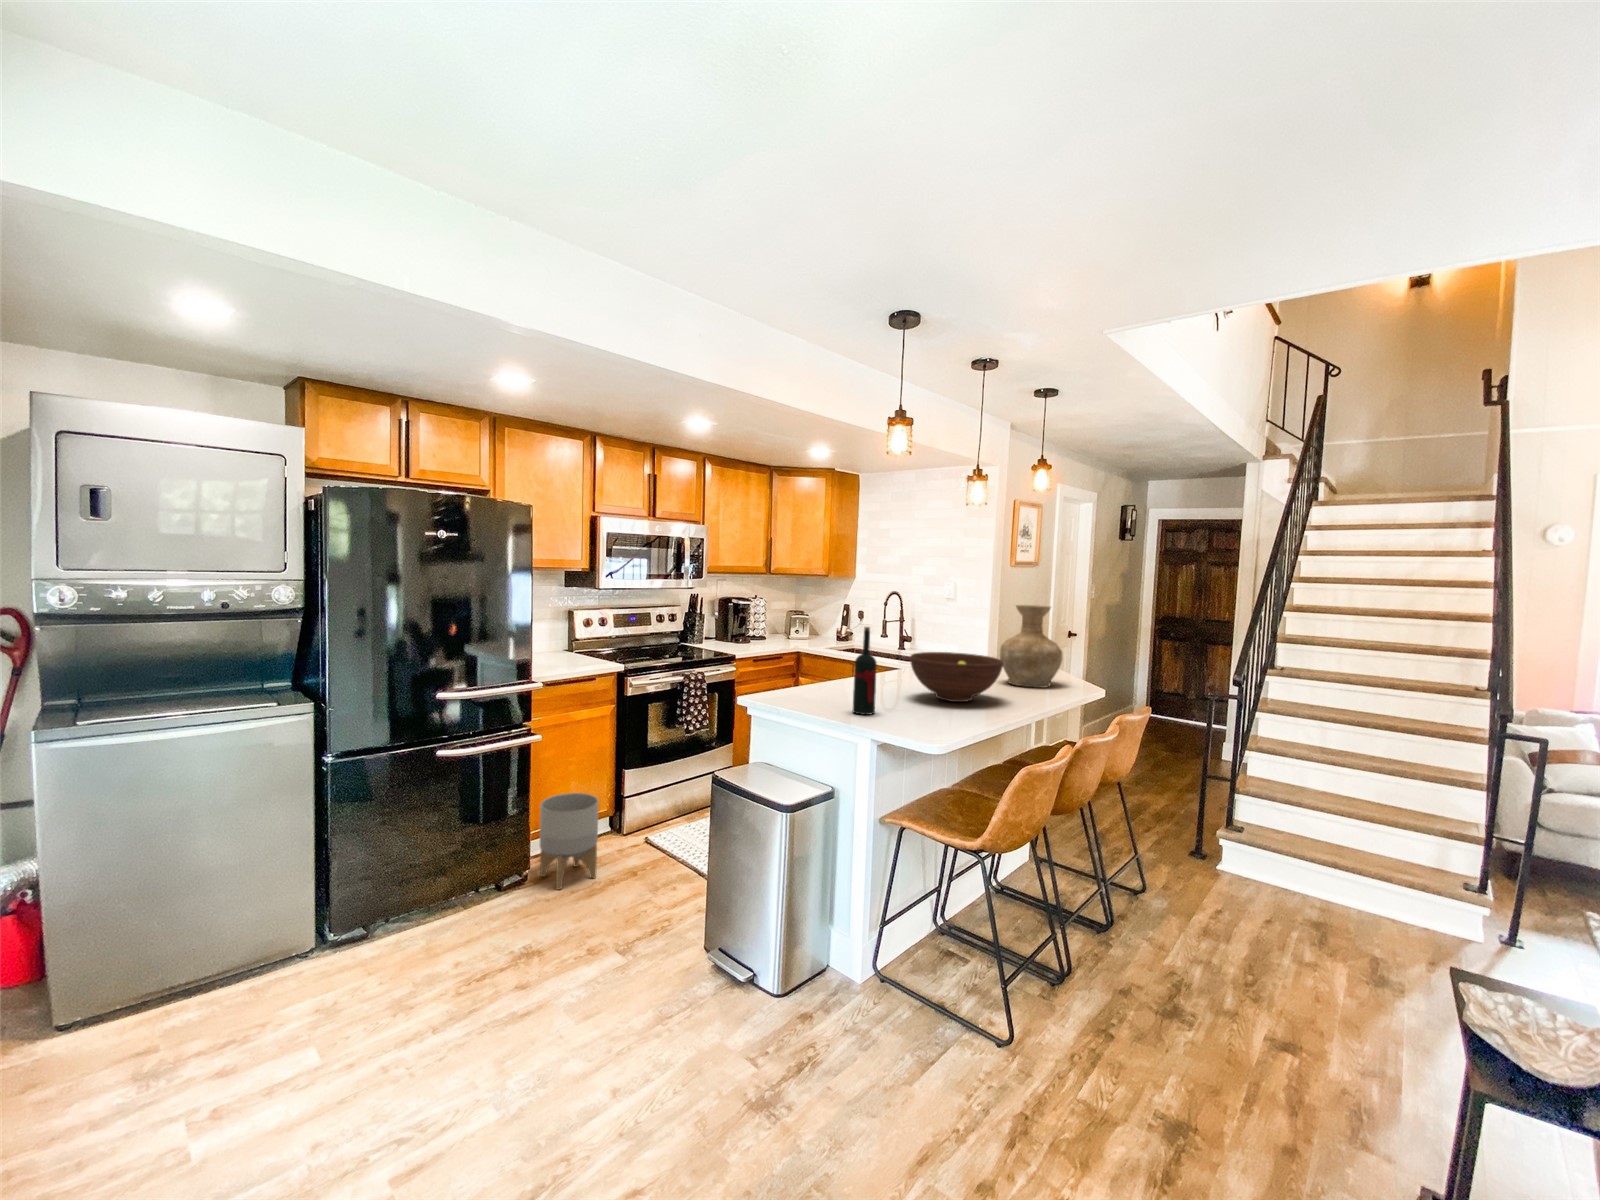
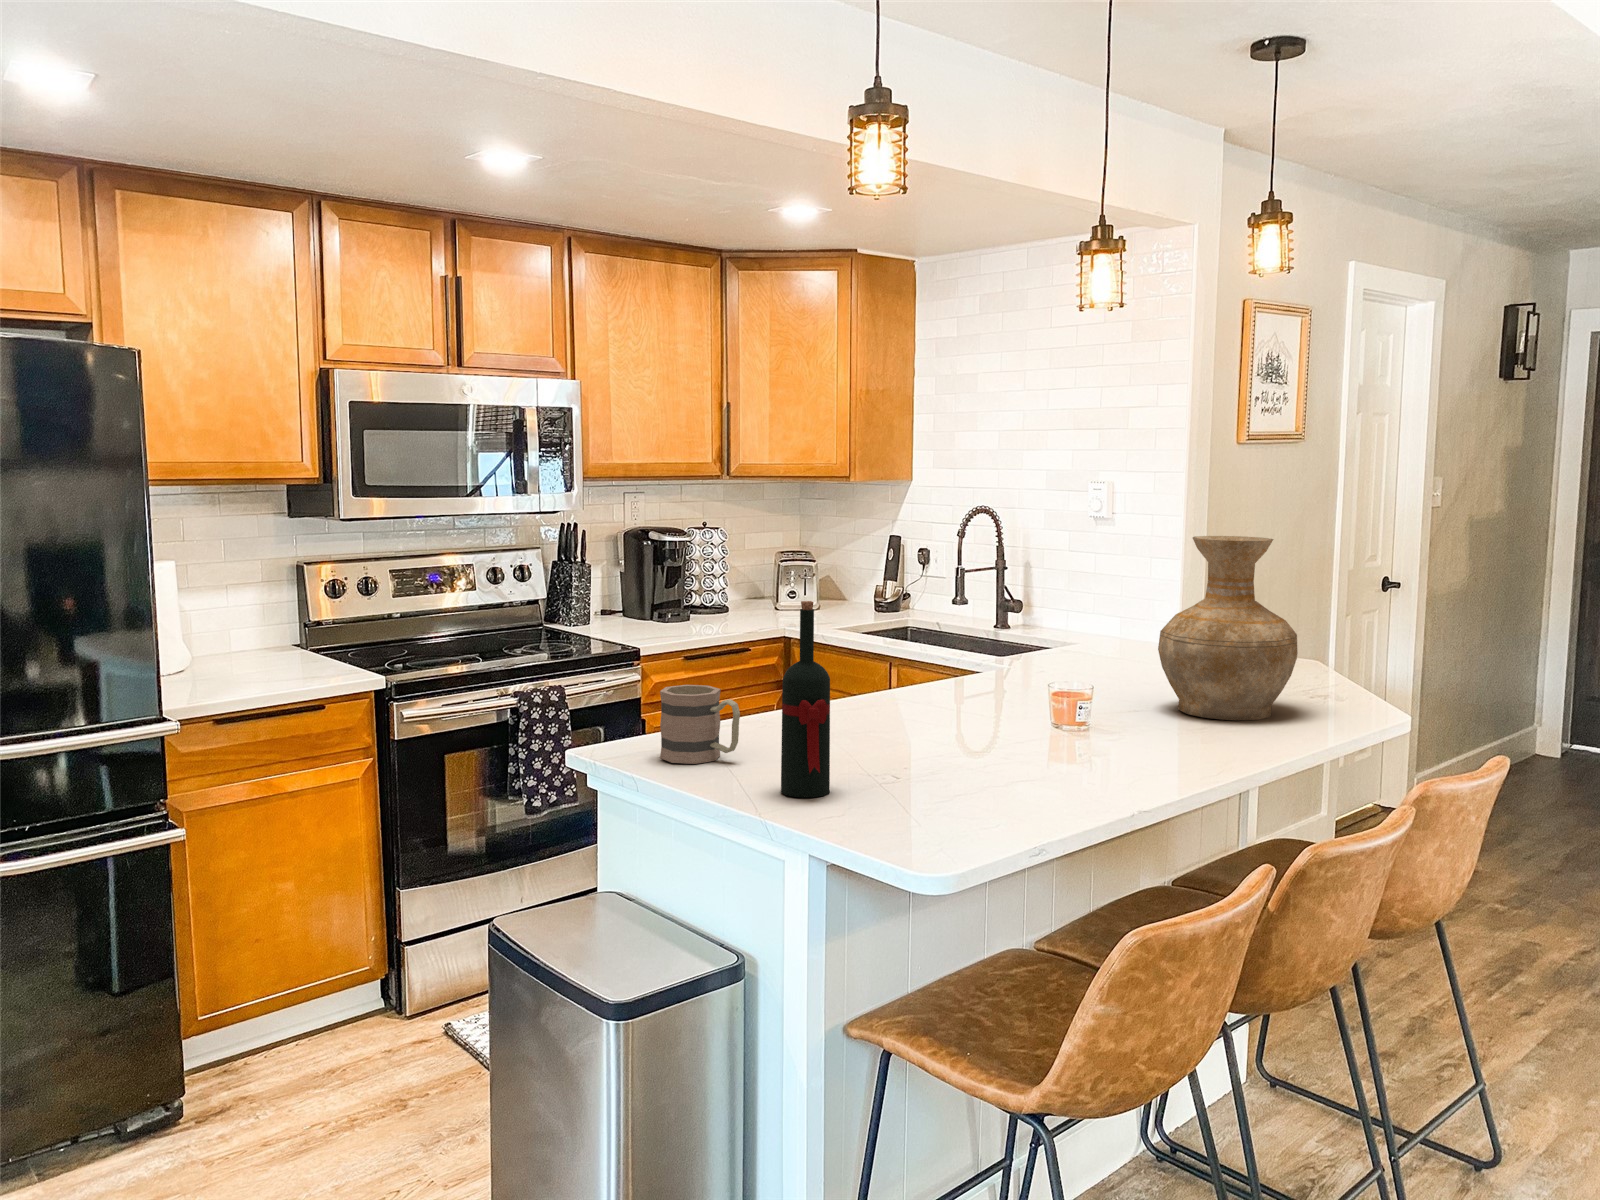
fruit bowl: present [910,652,1003,702] -> none [932,647,1137,761]
mug: none [786,666,825,702] -> present [660,685,740,764]
planter: present [540,793,599,890] -> none [203,940,327,1138]

